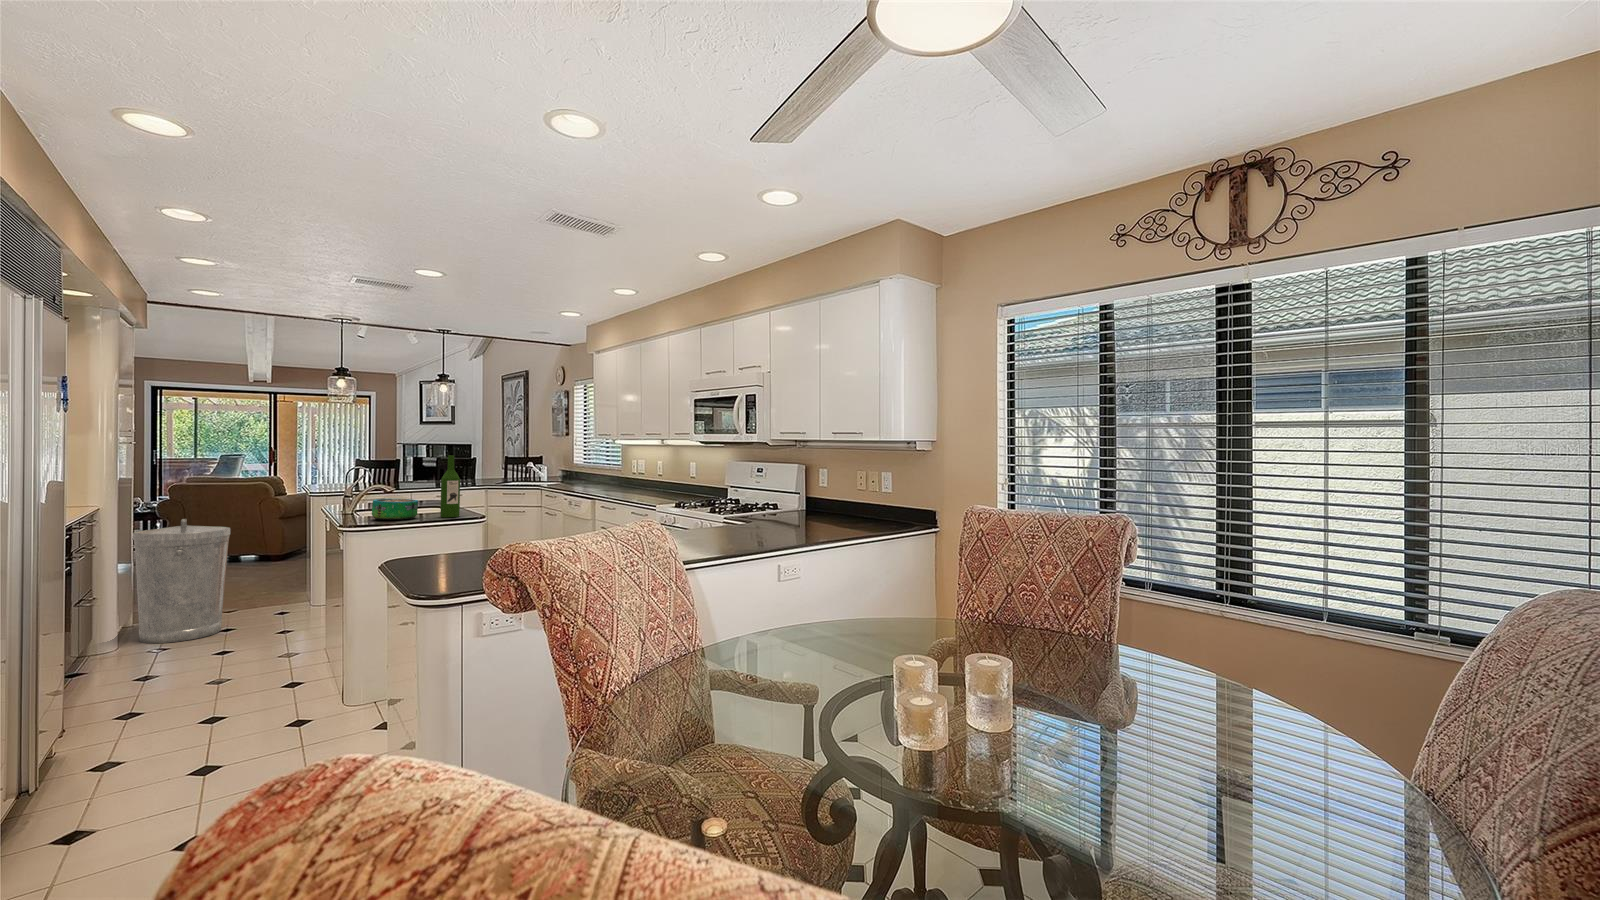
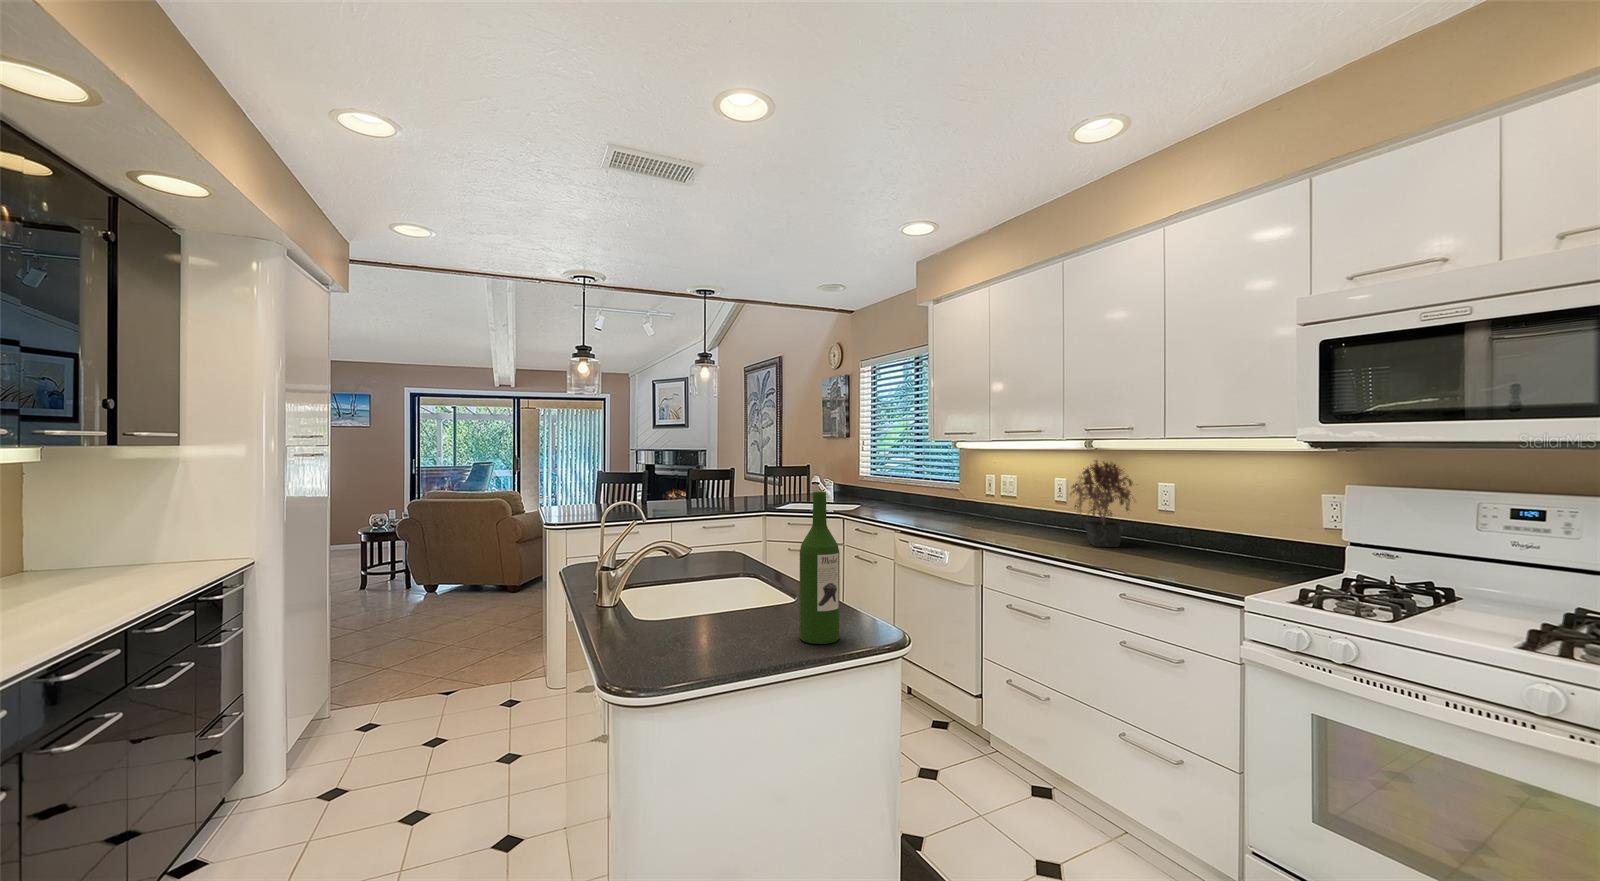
potted plant: none [647,449,682,496] -> present [1070,460,1133,547]
decorative bowl: present [372,498,418,520] -> none [660,592,756,660]
trash can: present [132,519,231,643] -> none [314,573,444,770]

